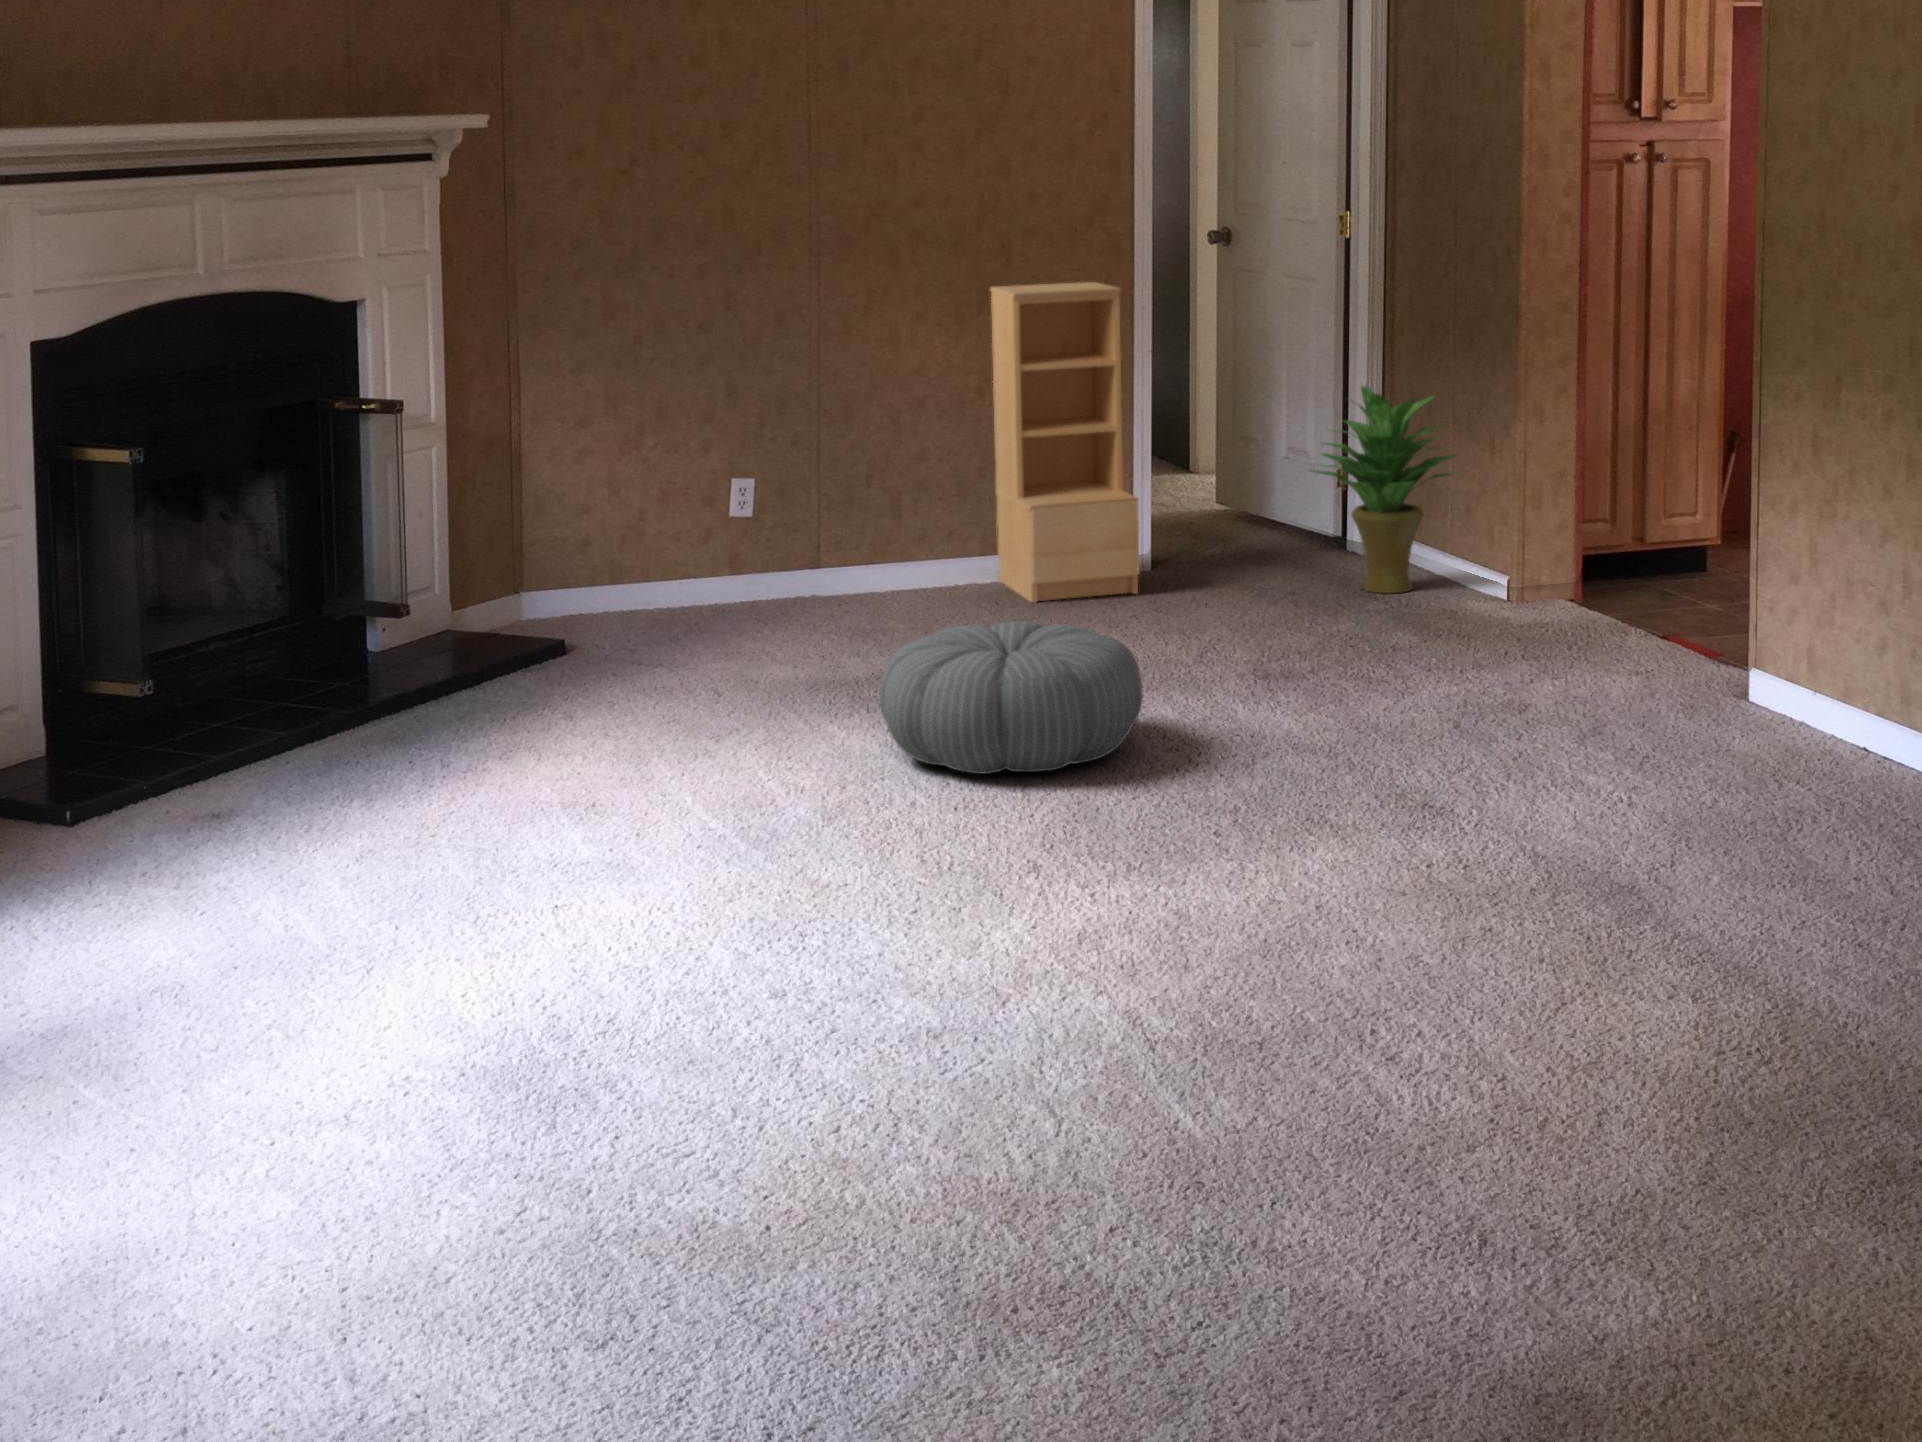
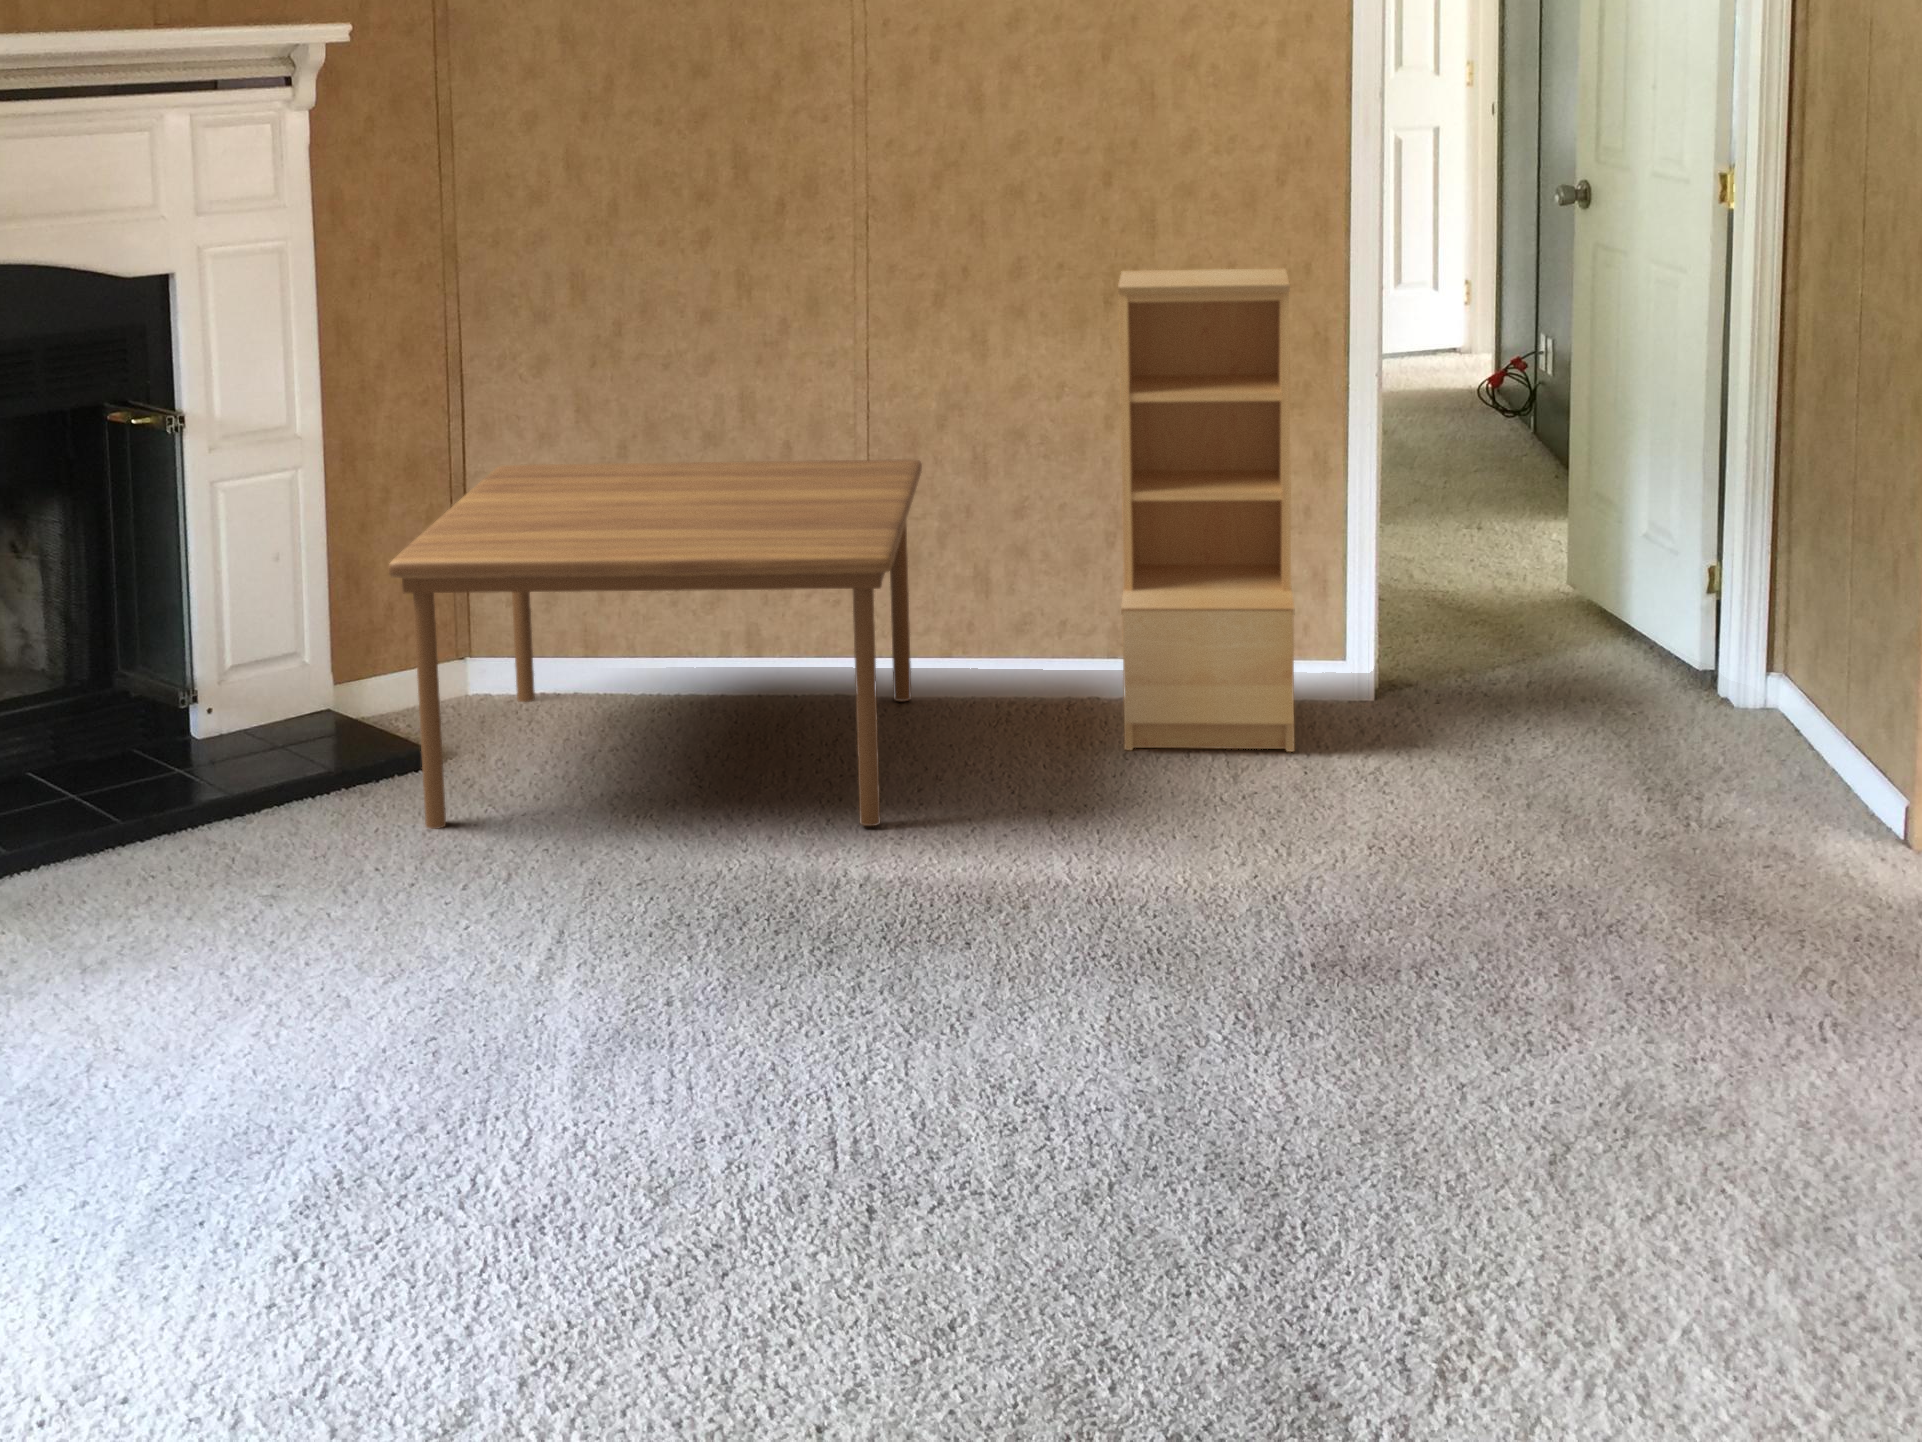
potted plant: present [1311,386,1457,593] -> none [1574,459,1835,802]
coffee table: none [552,423,946,681] -> present [388,459,922,829]
pouf: present [880,621,1143,774] -> none [519,849,949,1134]

